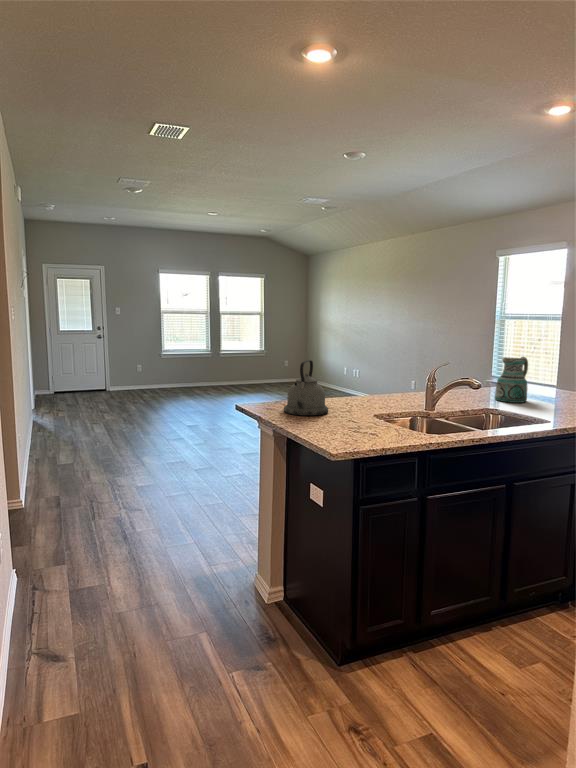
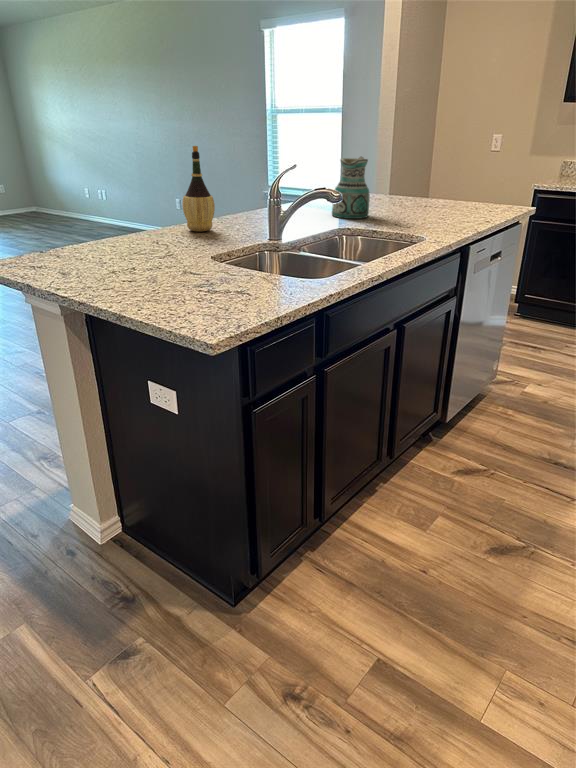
wine bottle: none [370,347,392,401] -> present [182,146,215,231]
kettle: present [284,360,328,416] -> none [66,172,143,272]

